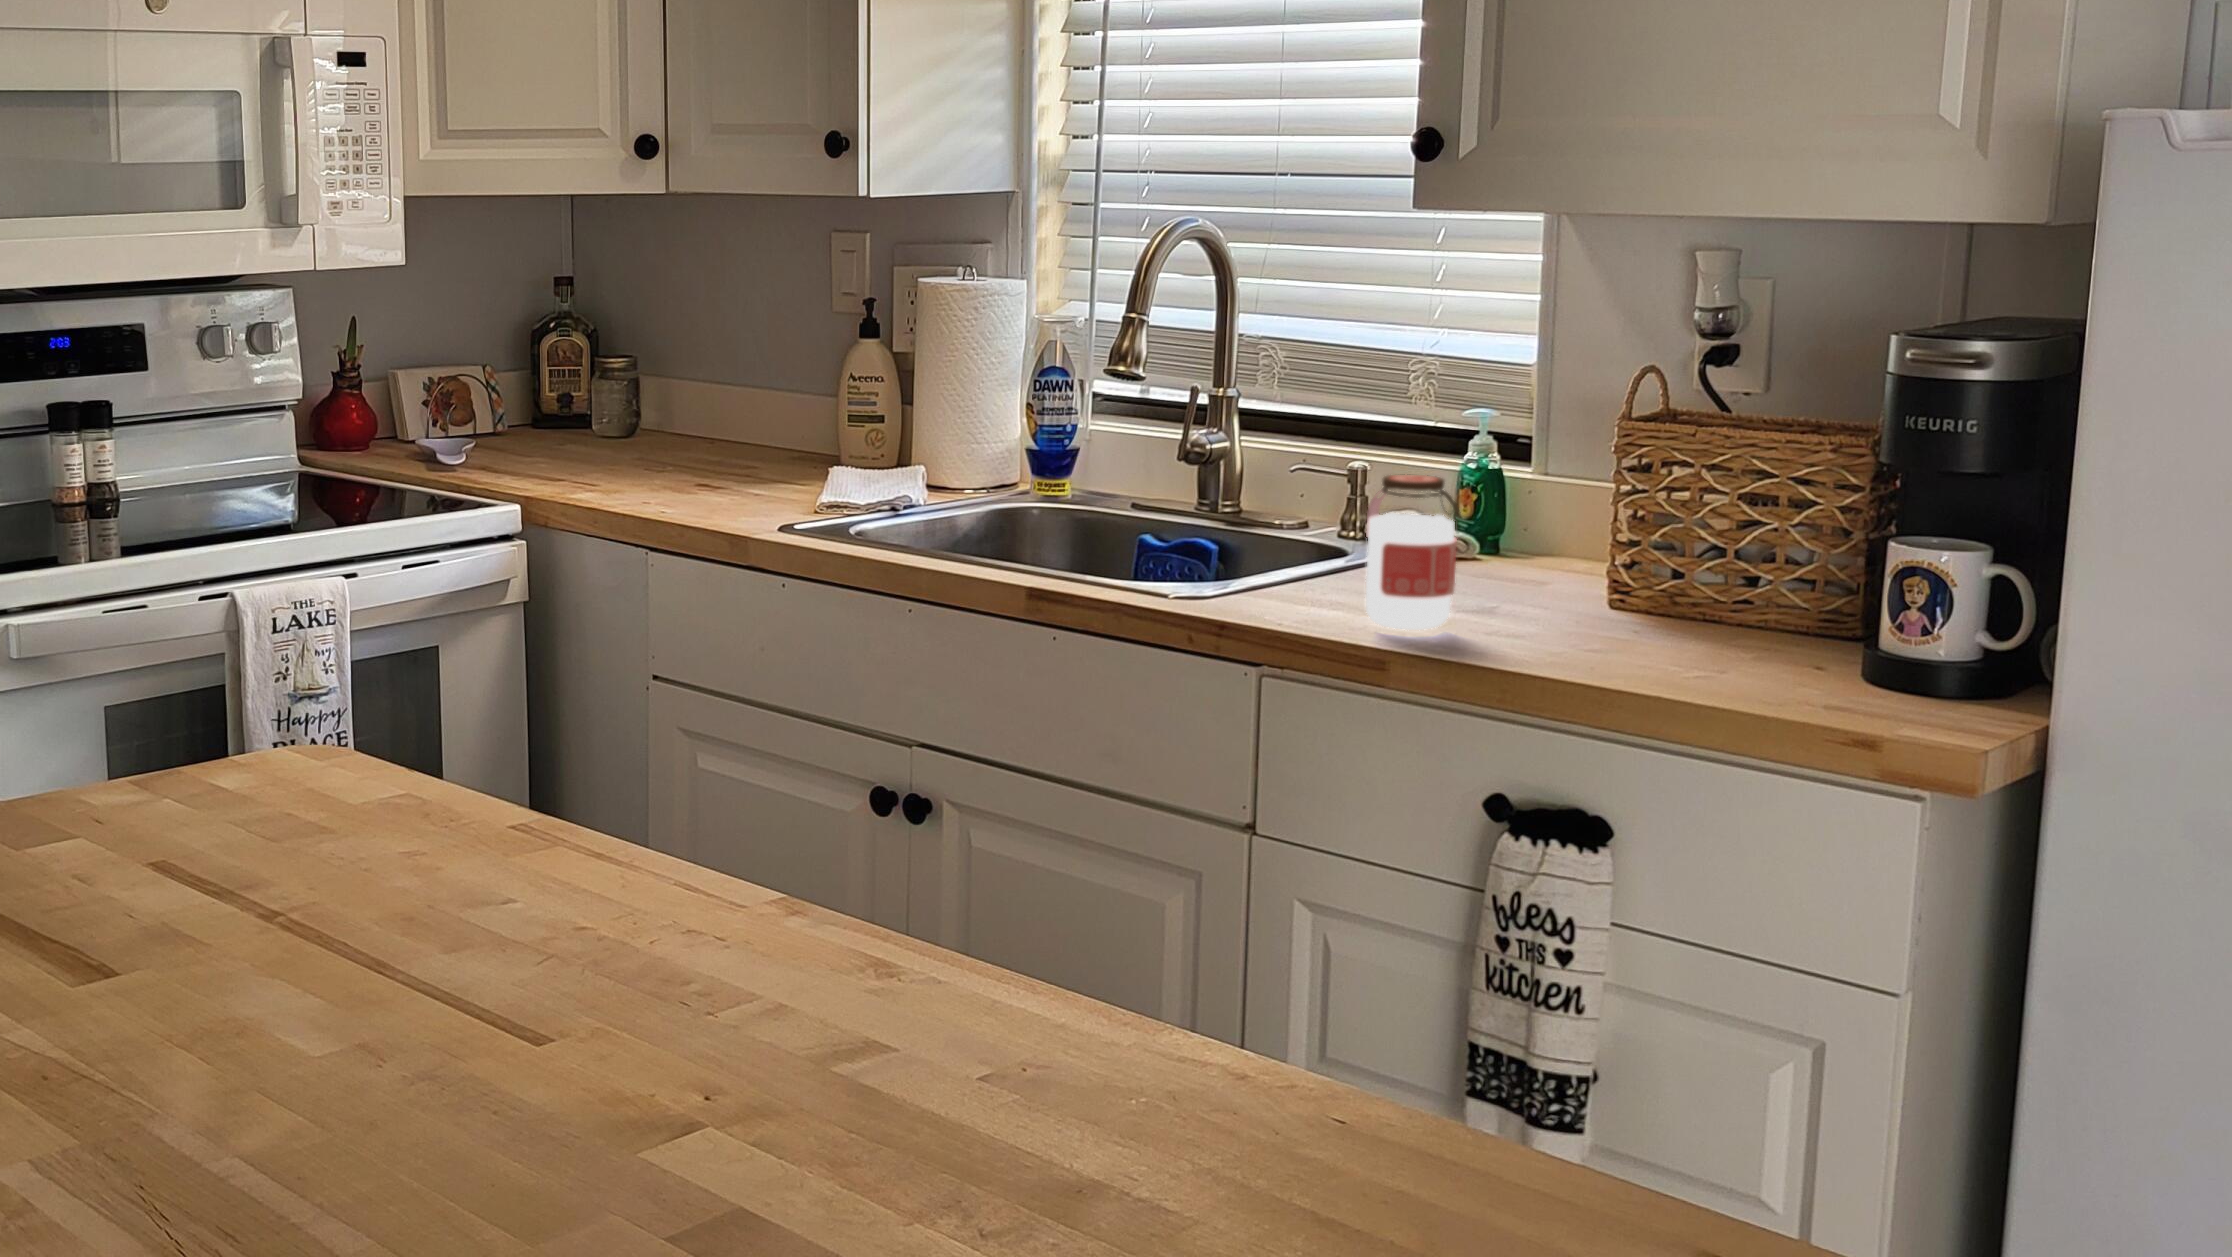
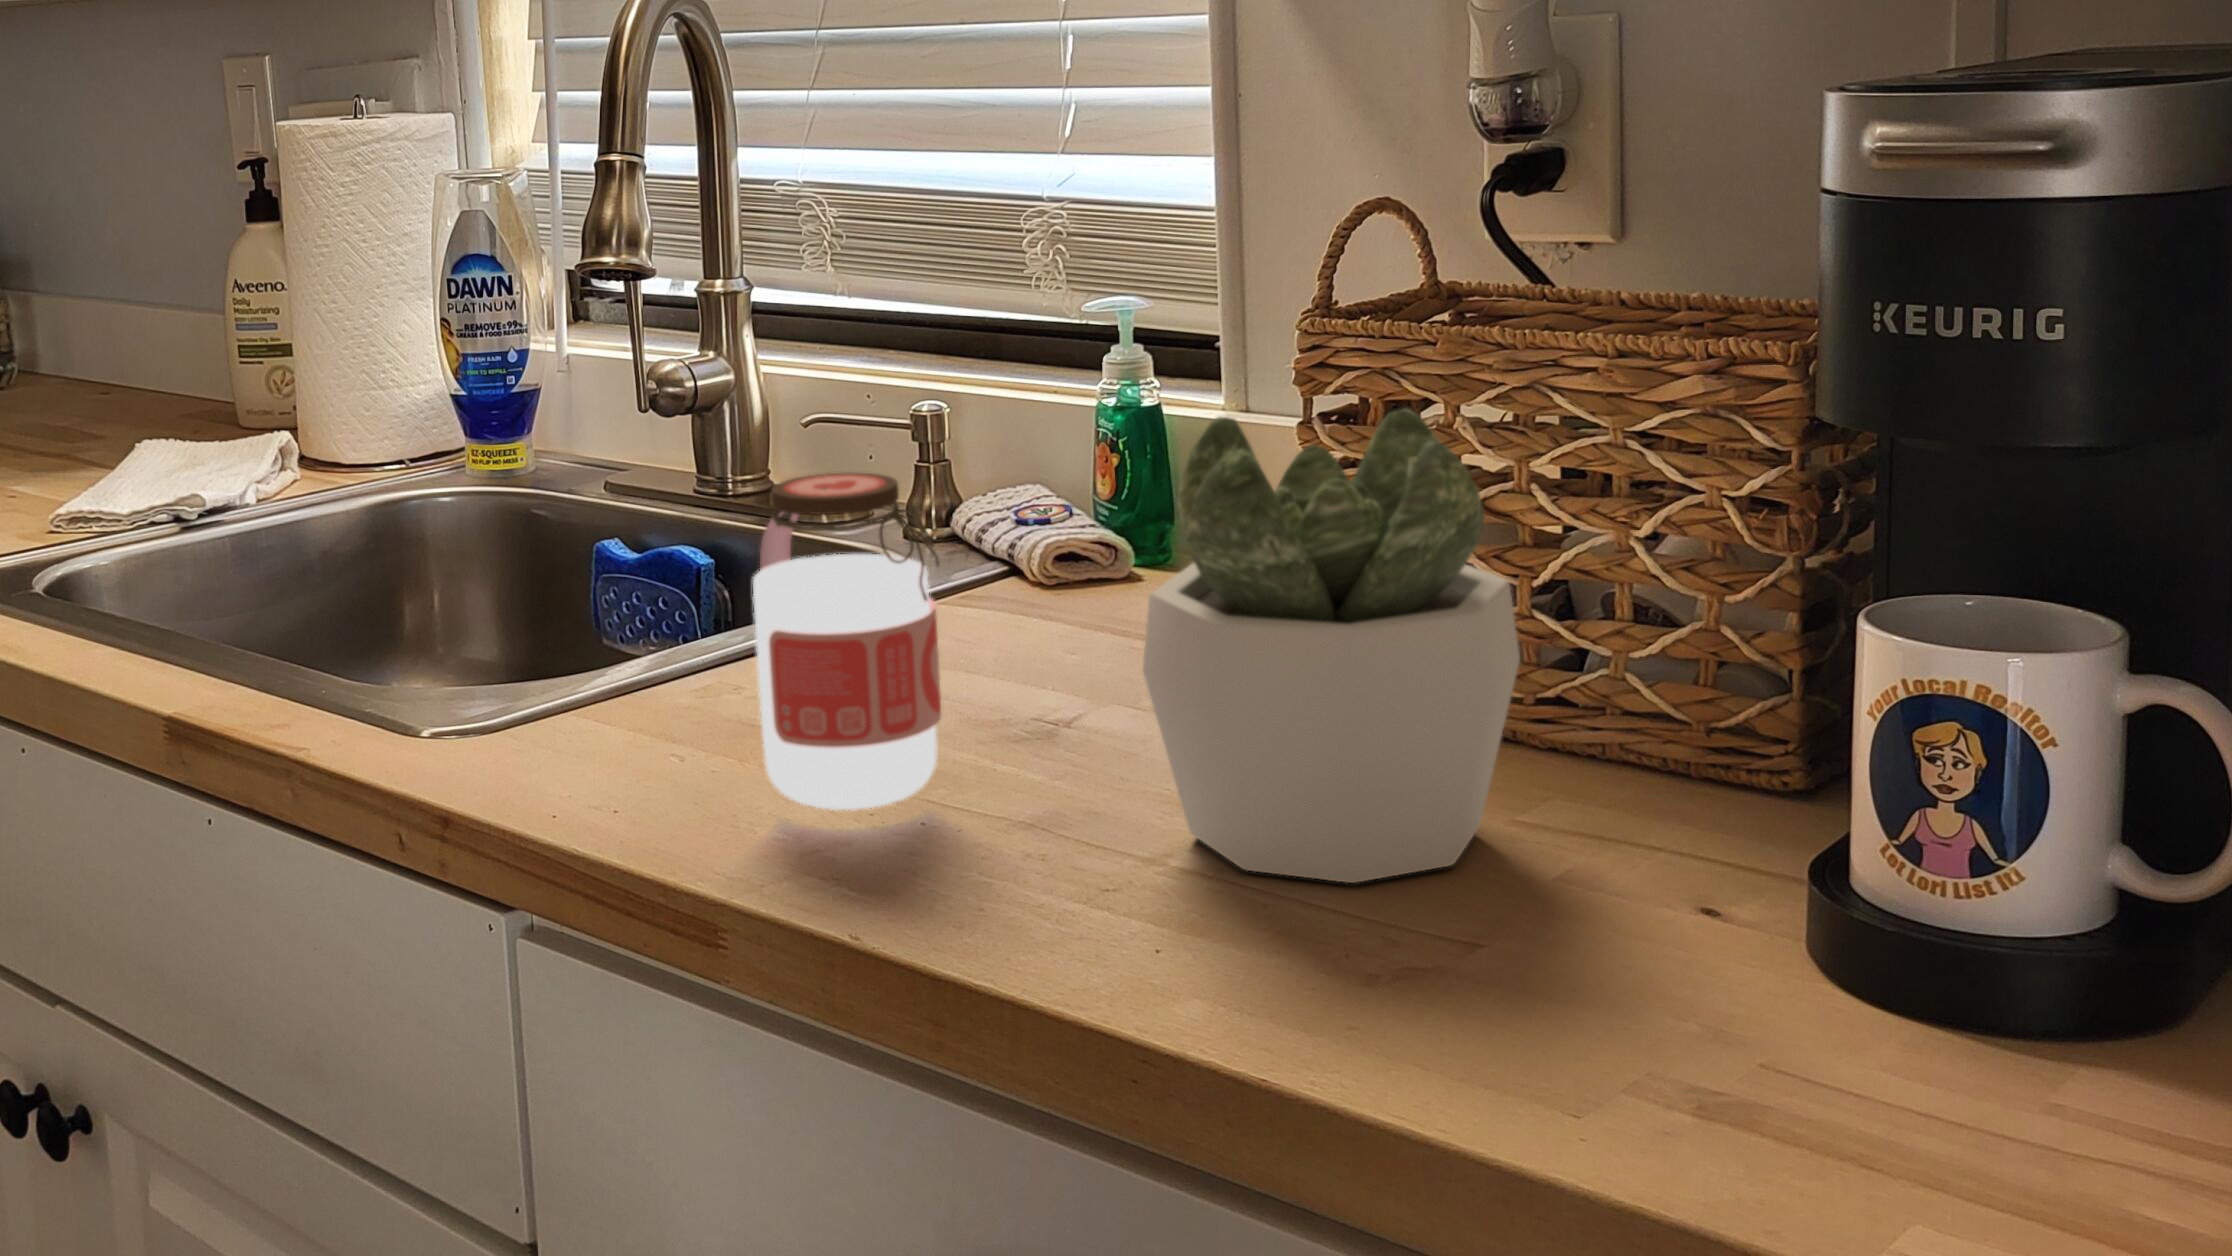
succulent plant: none [1566,455,1740,660] -> present [1143,408,1520,883]

